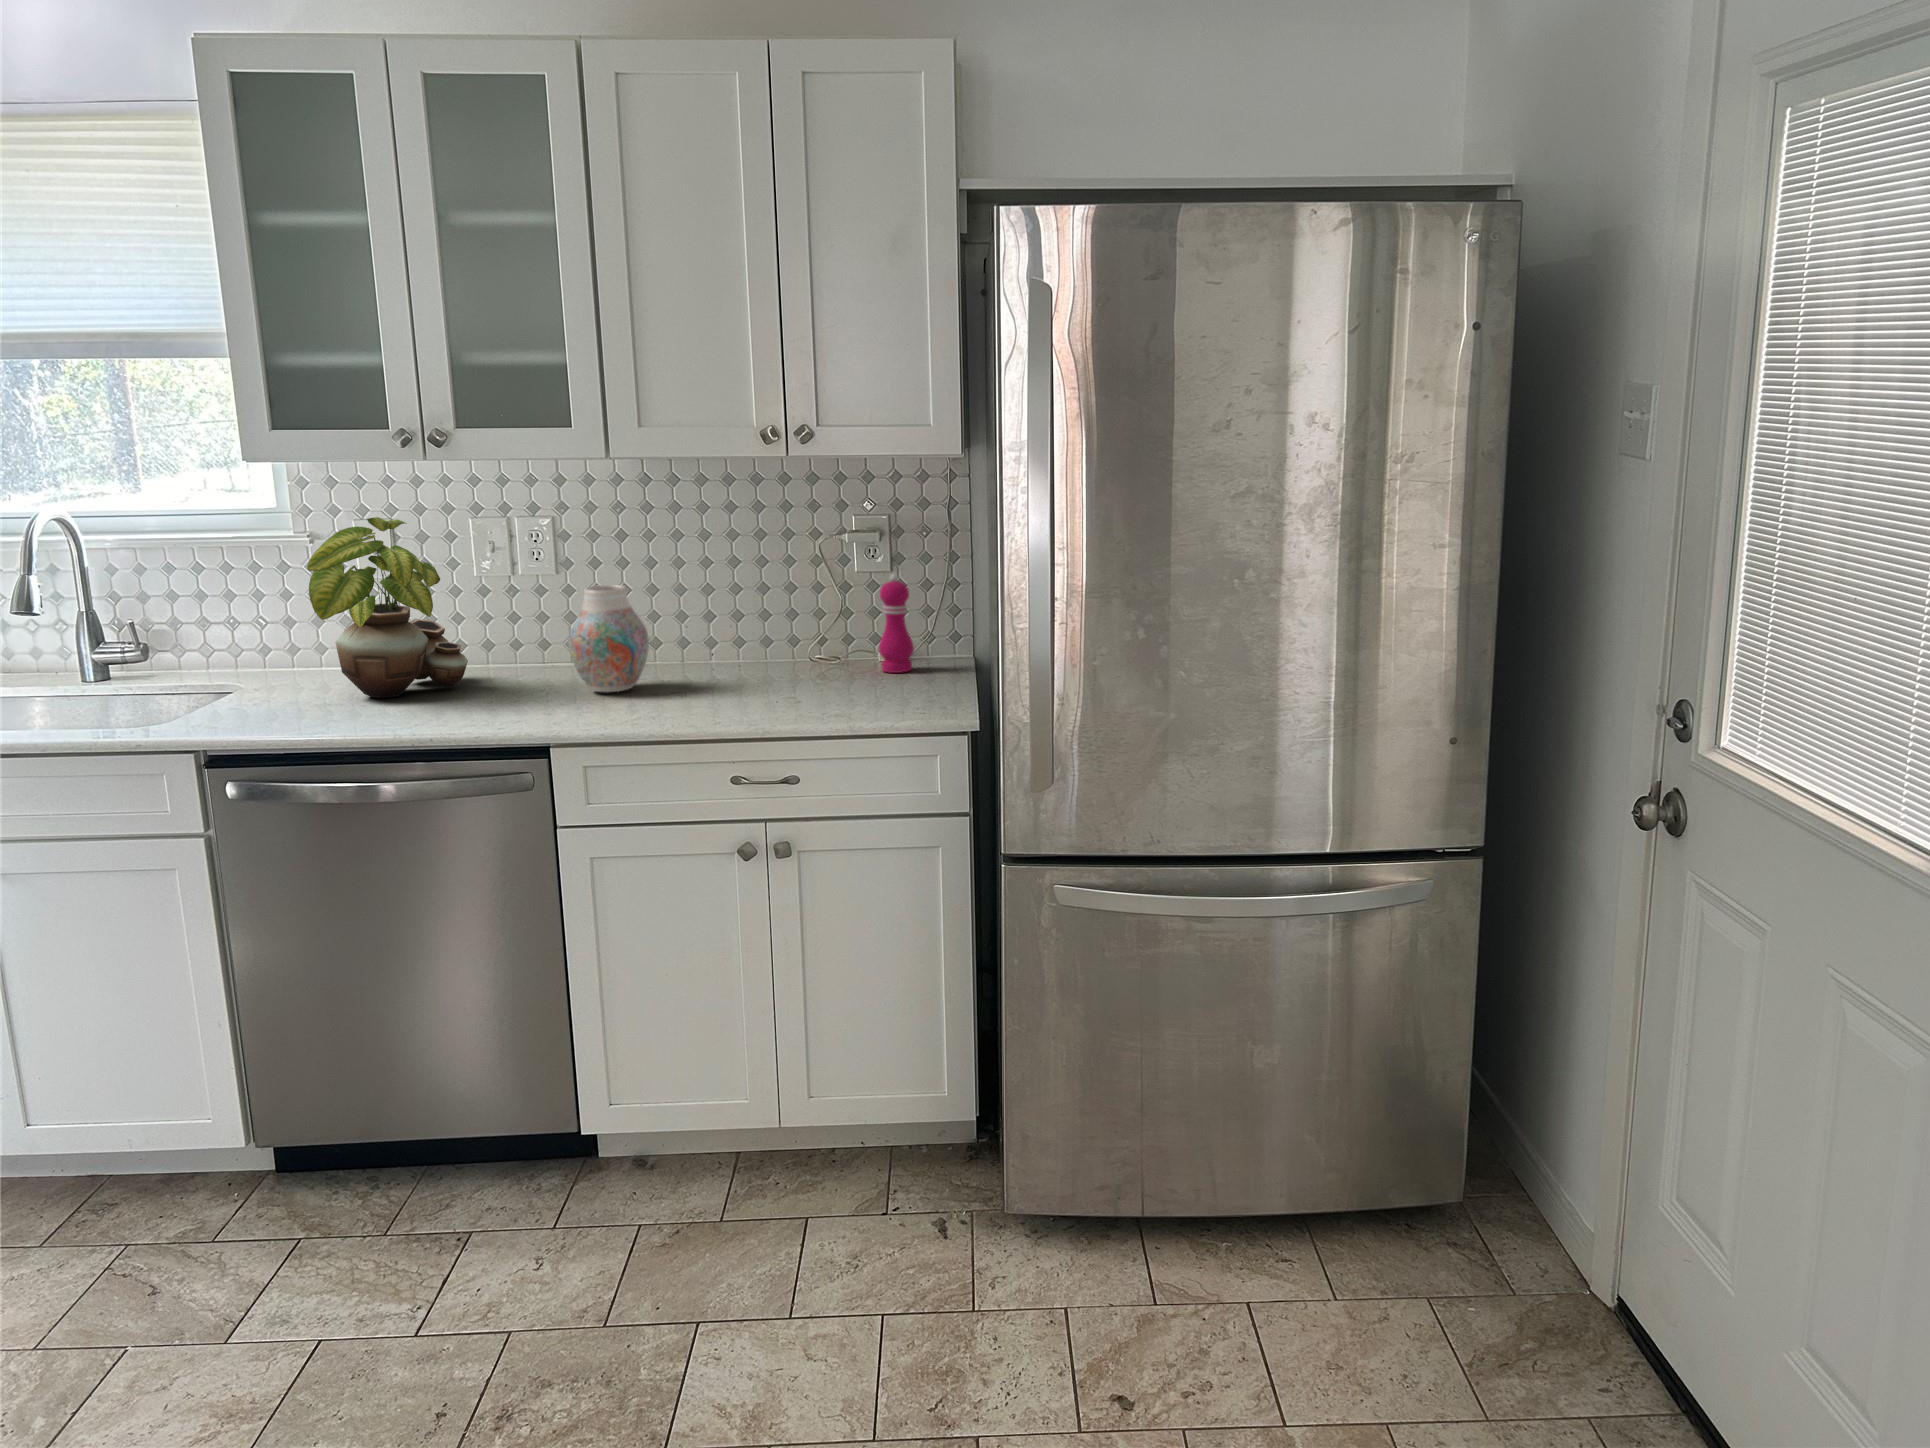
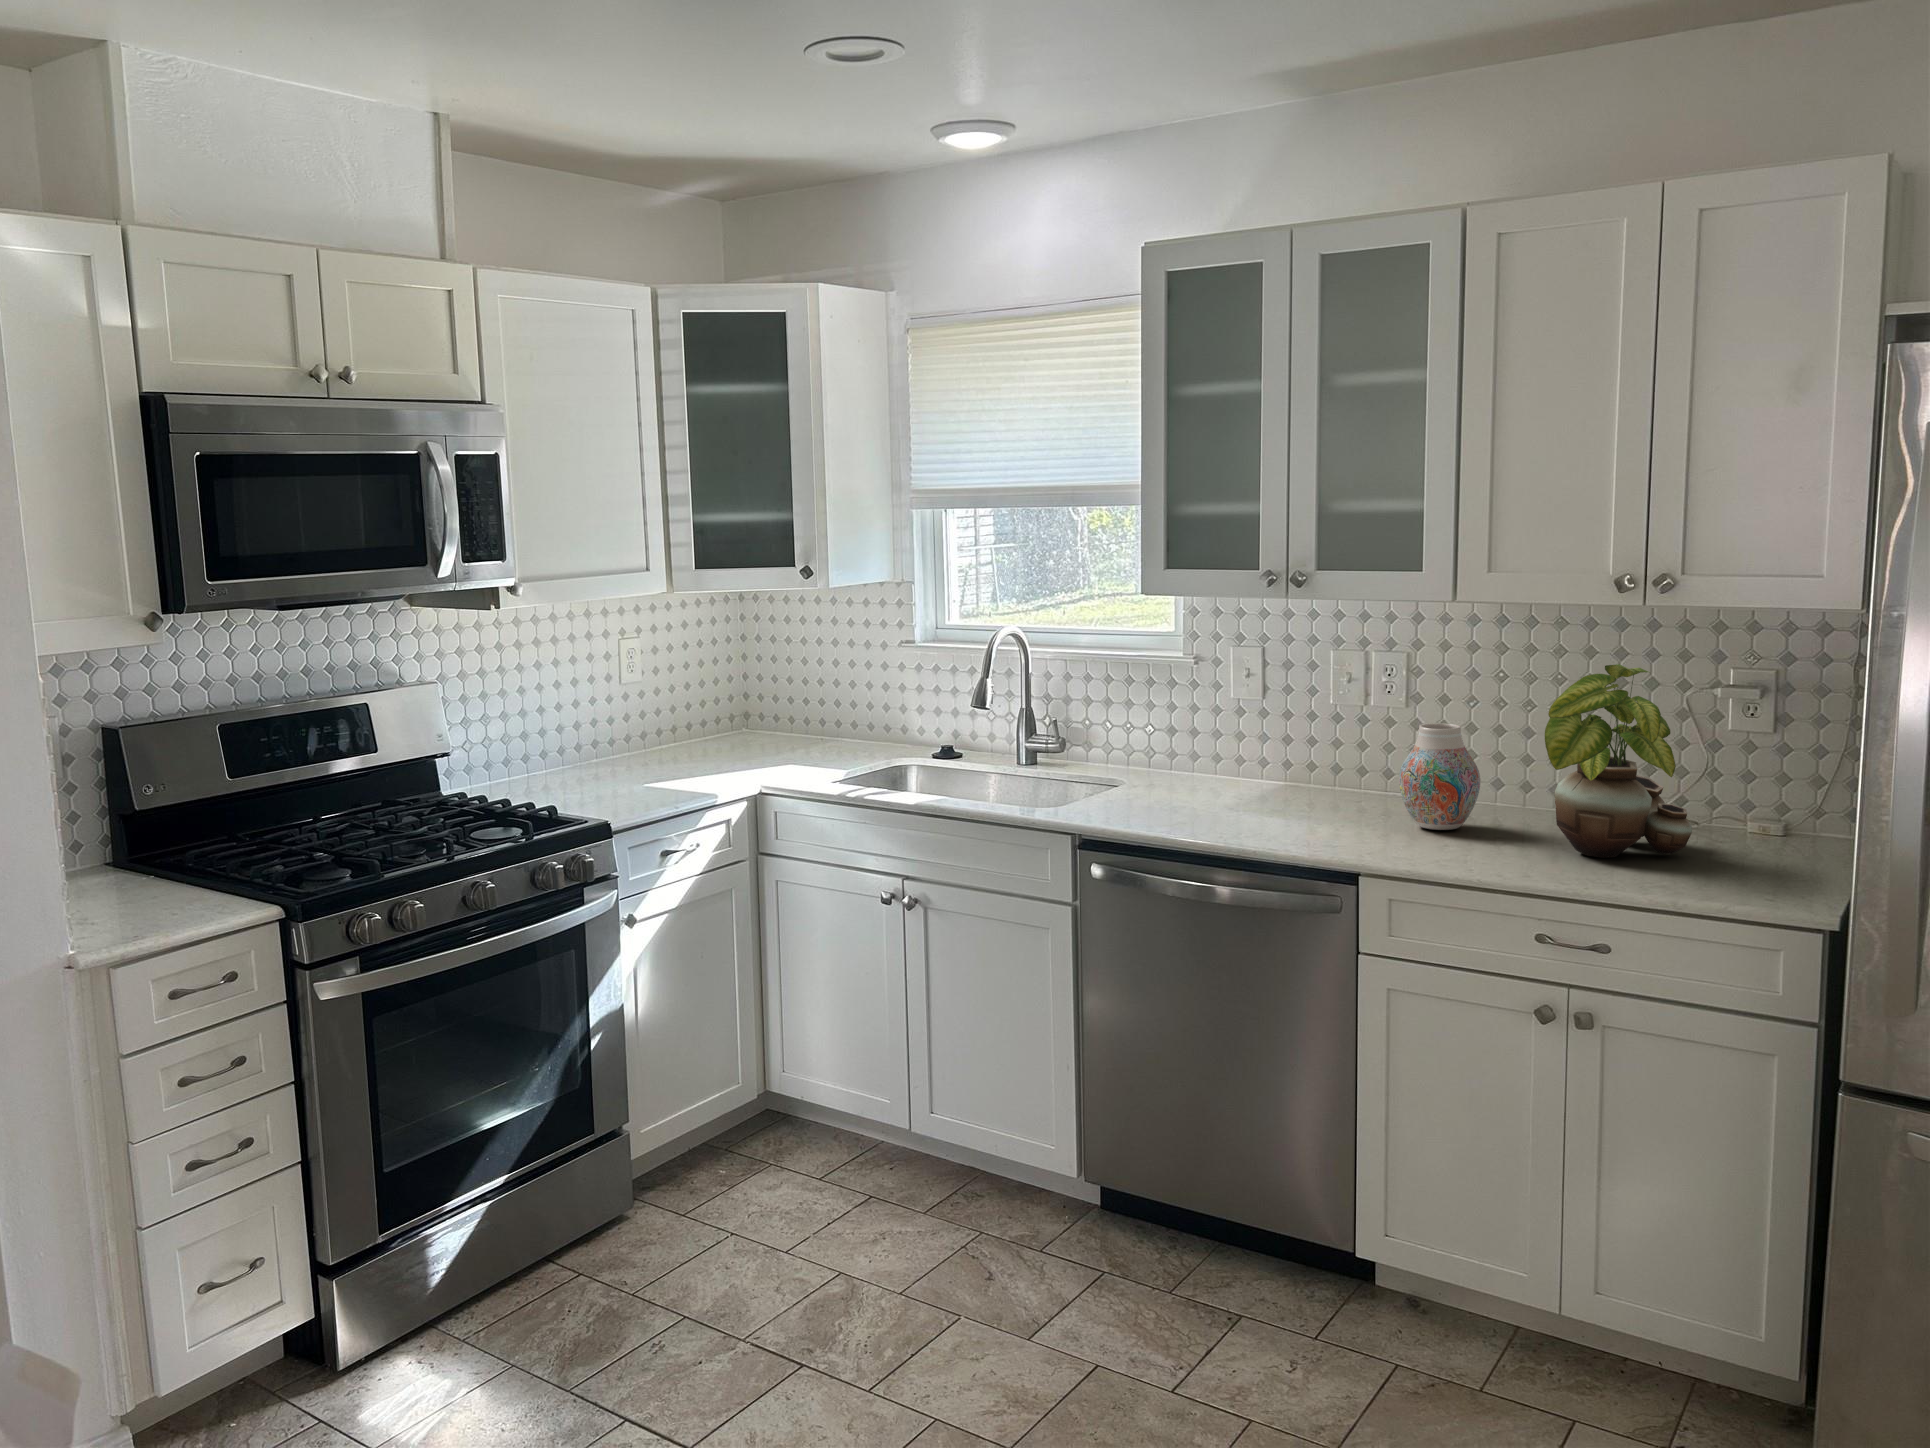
potted plant: present [307,517,468,698] -> present [1545,664,1692,858]
pepper mill: present [879,574,914,673] -> none [1748,738,1795,851]

